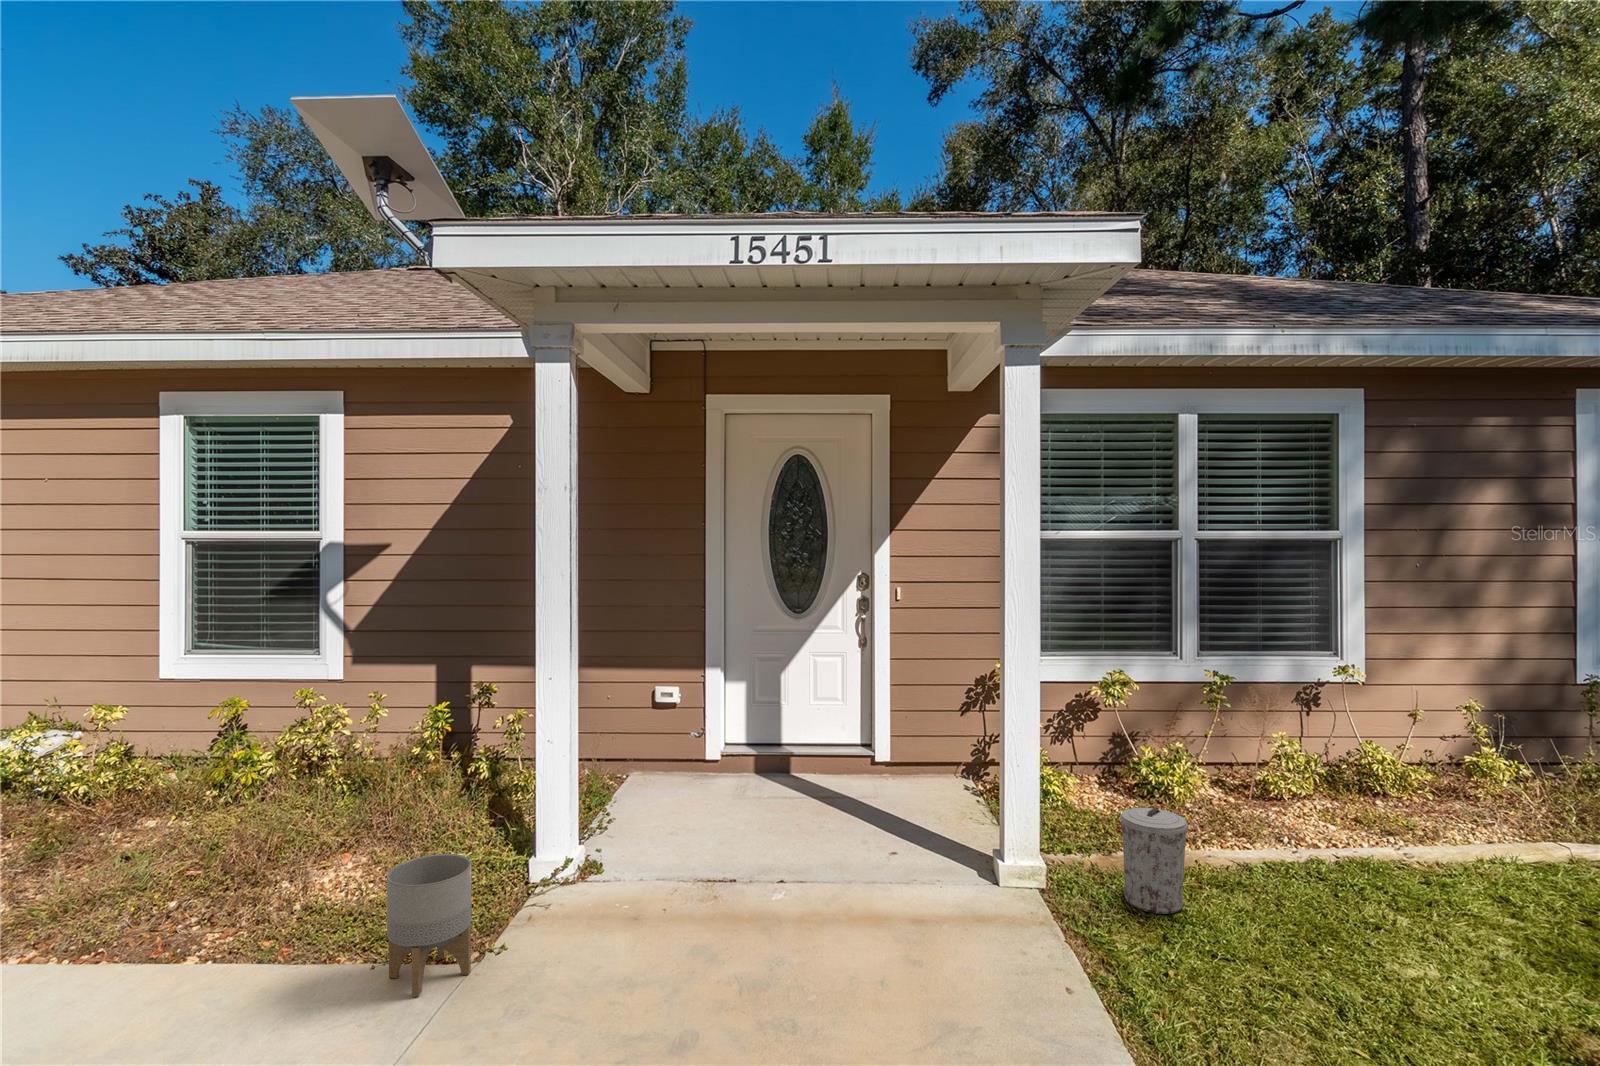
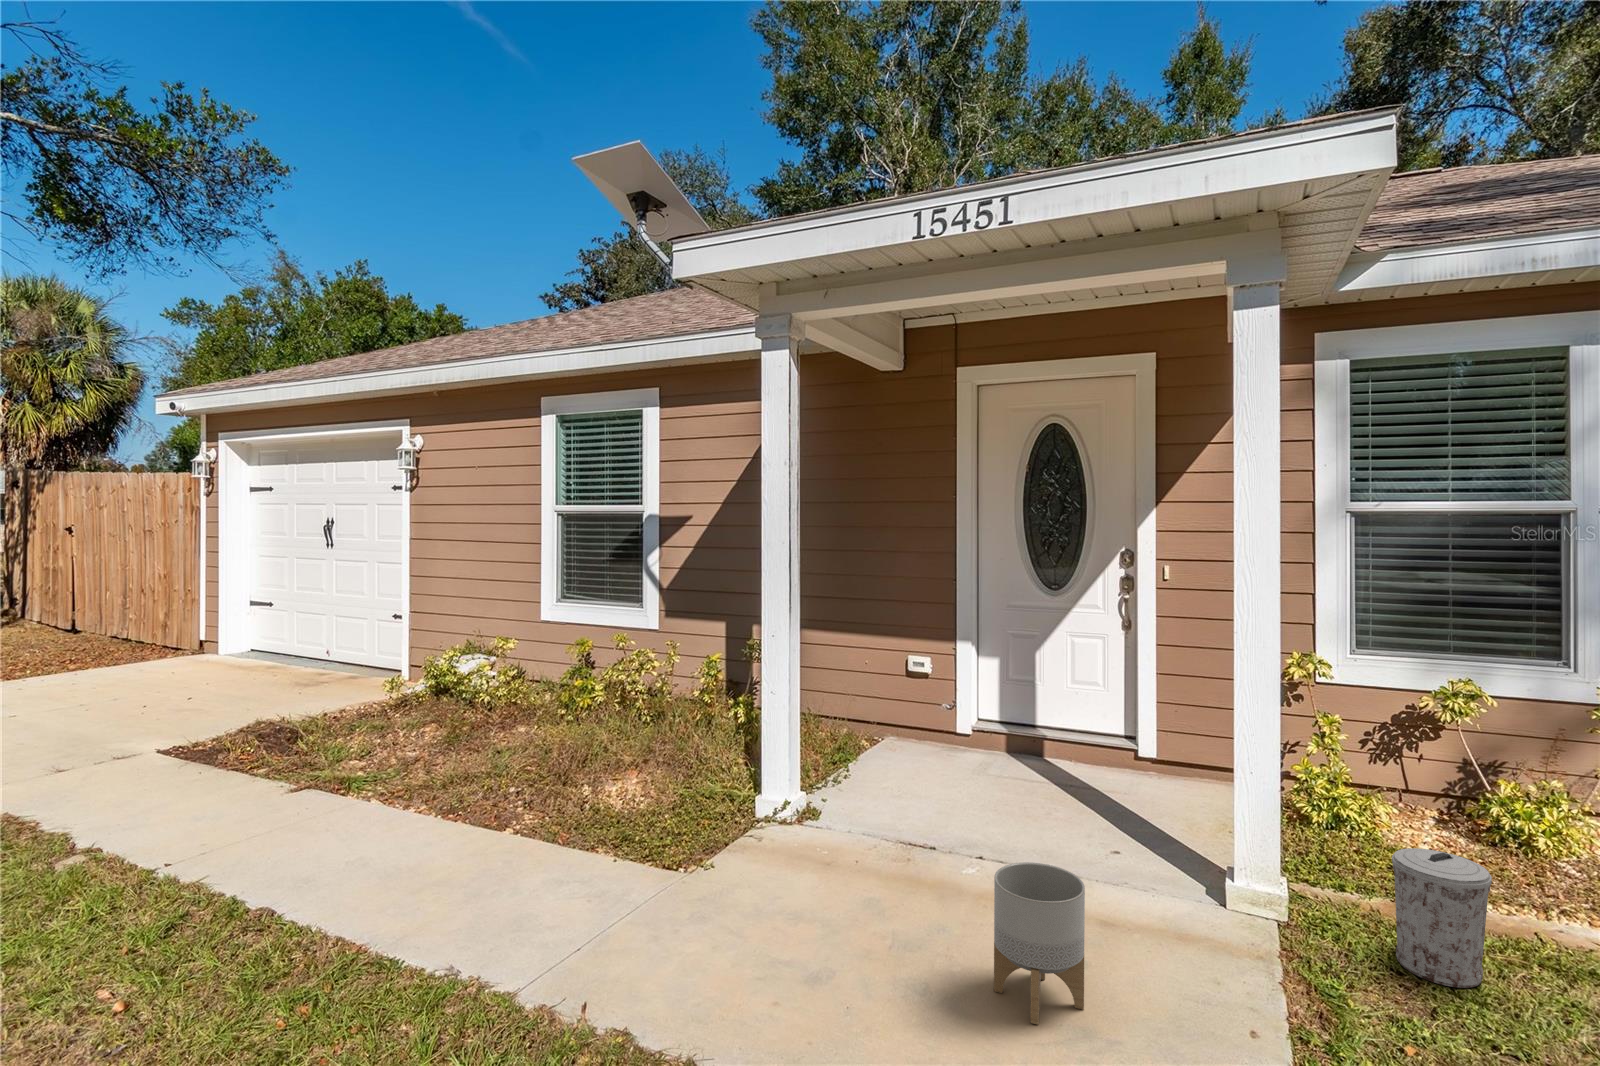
planter: present [387,854,471,997] -> present [994,862,1085,1024]

